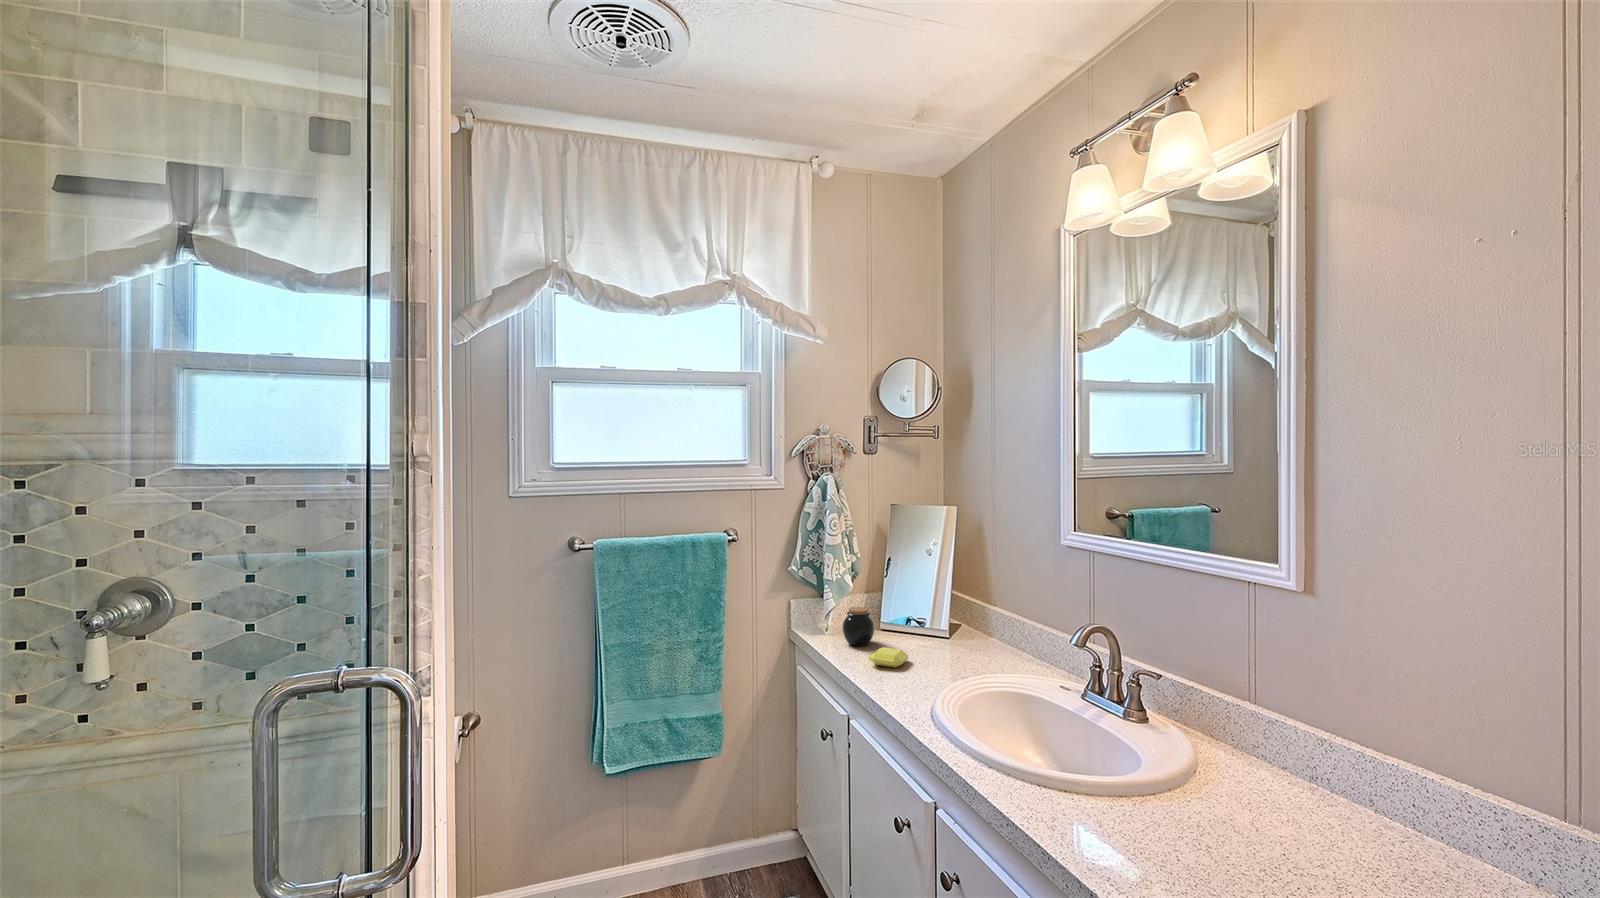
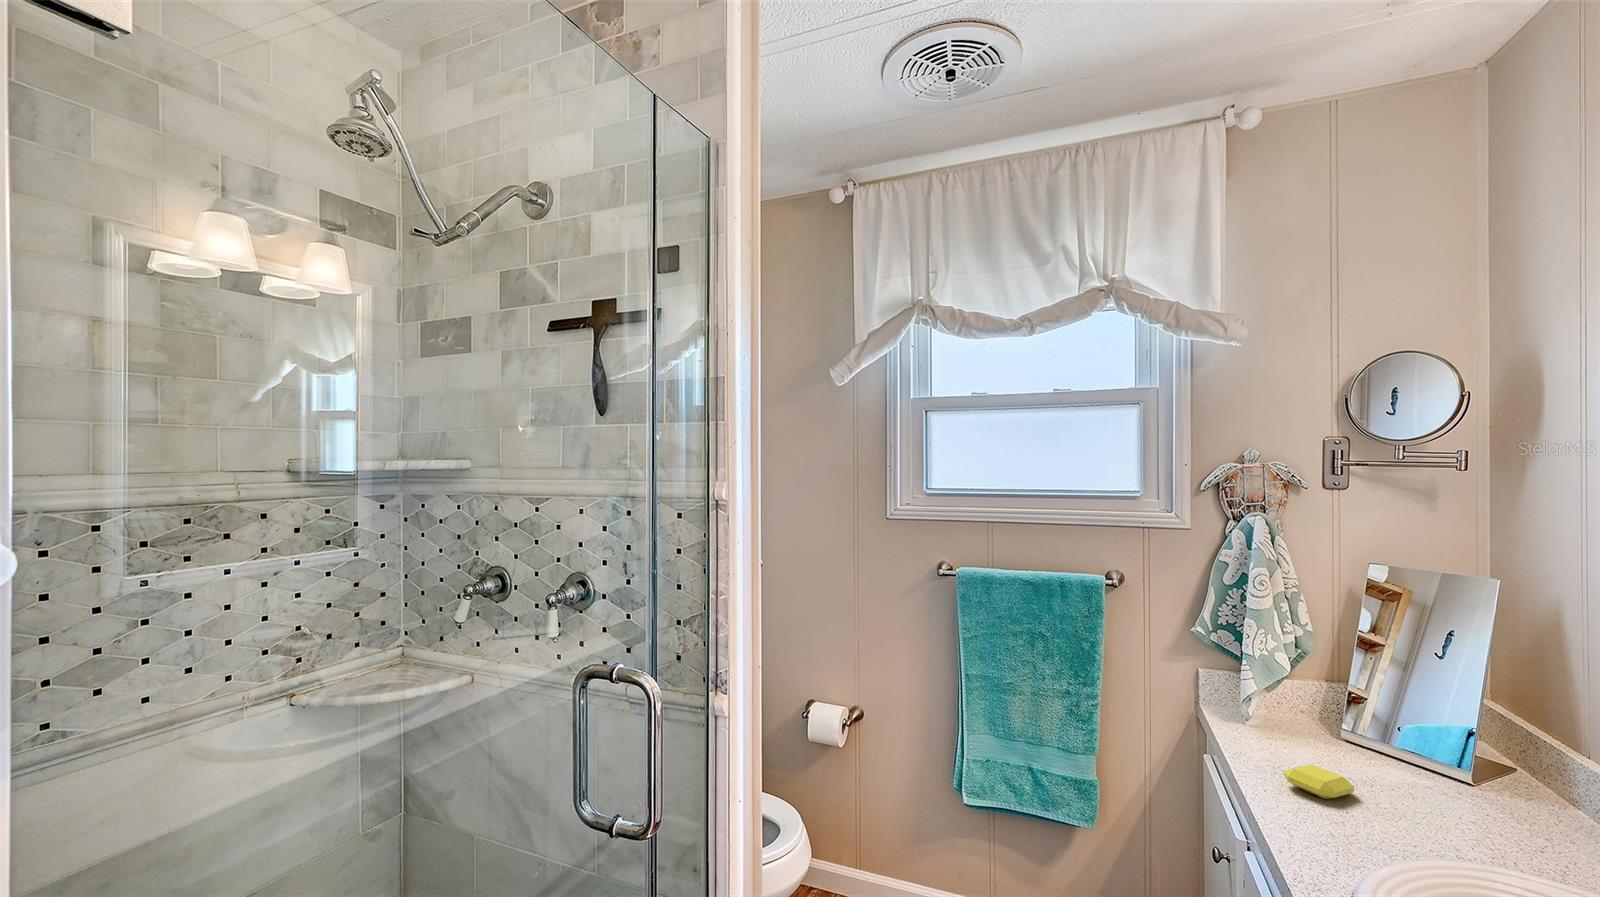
jar: present [843,607,874,646] -> none [1263,698,1315,754]

